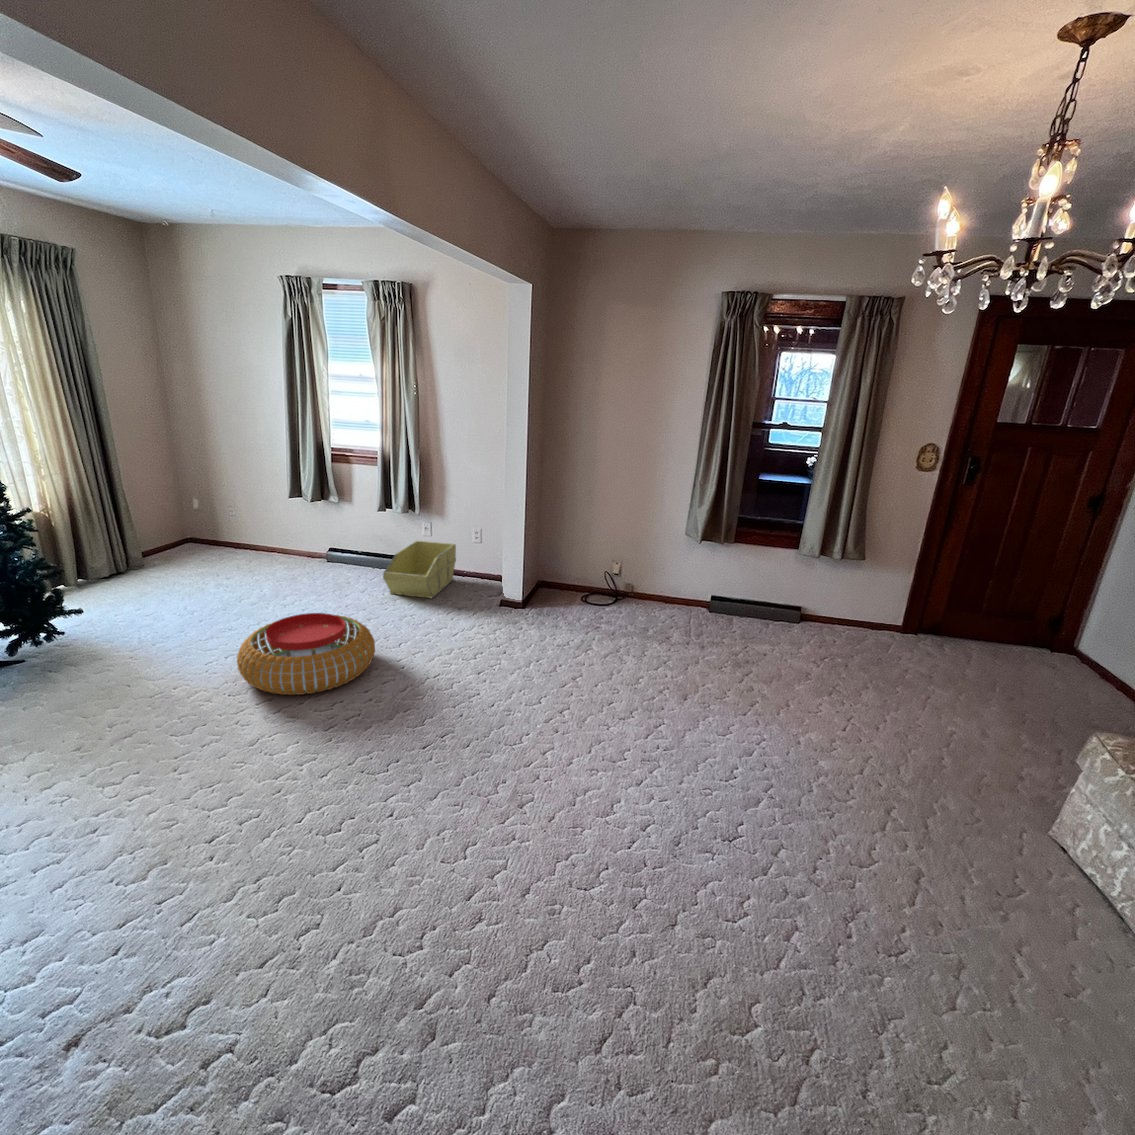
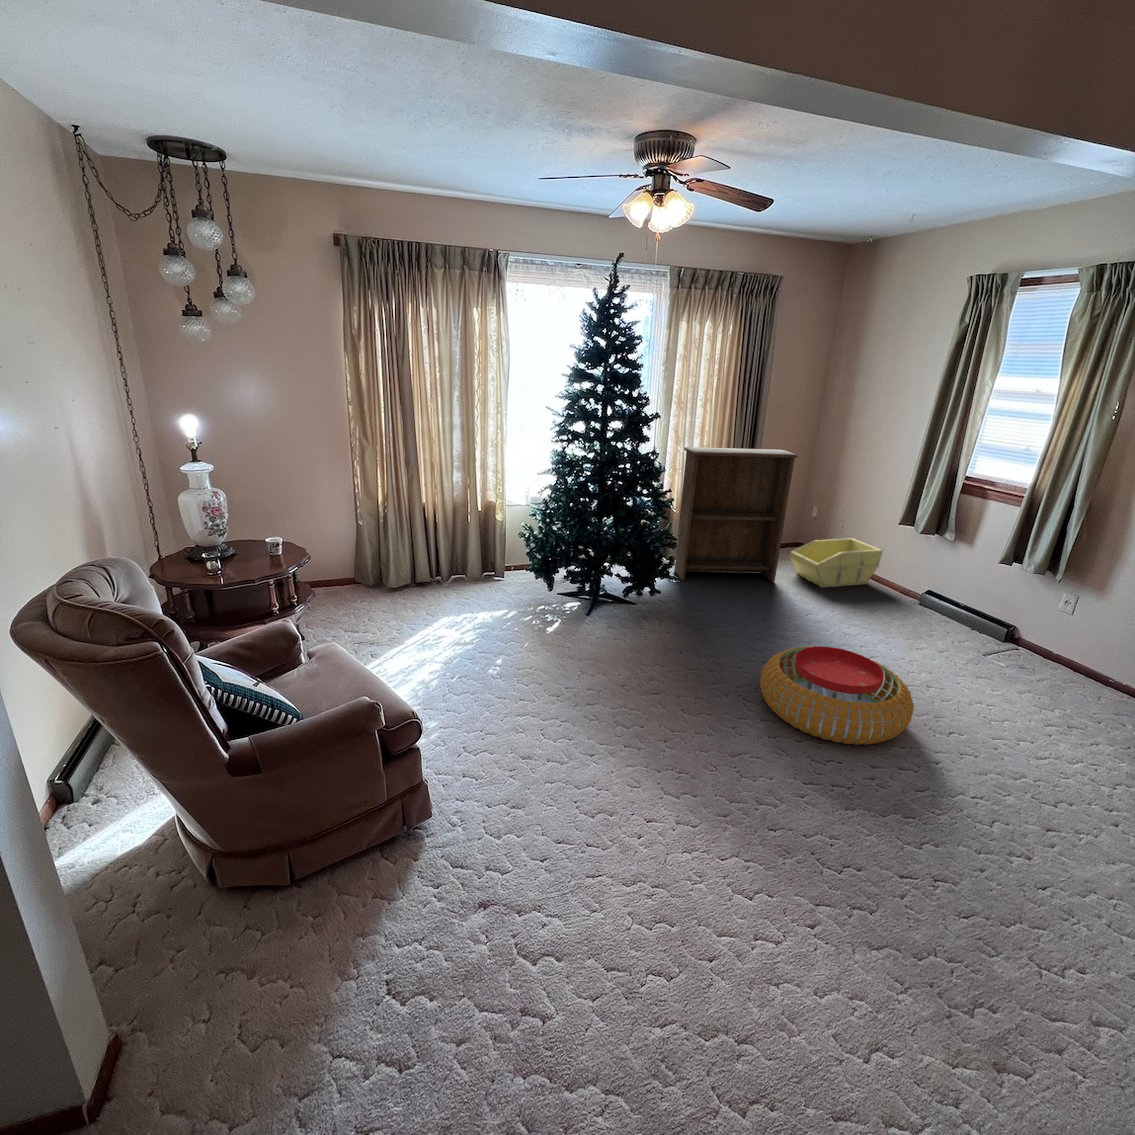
bookshelf: none [13,444,188,615] -> present [674,447,798,581]
storage bin: present [383,541,456,598] -> present [790,539,882,588]

